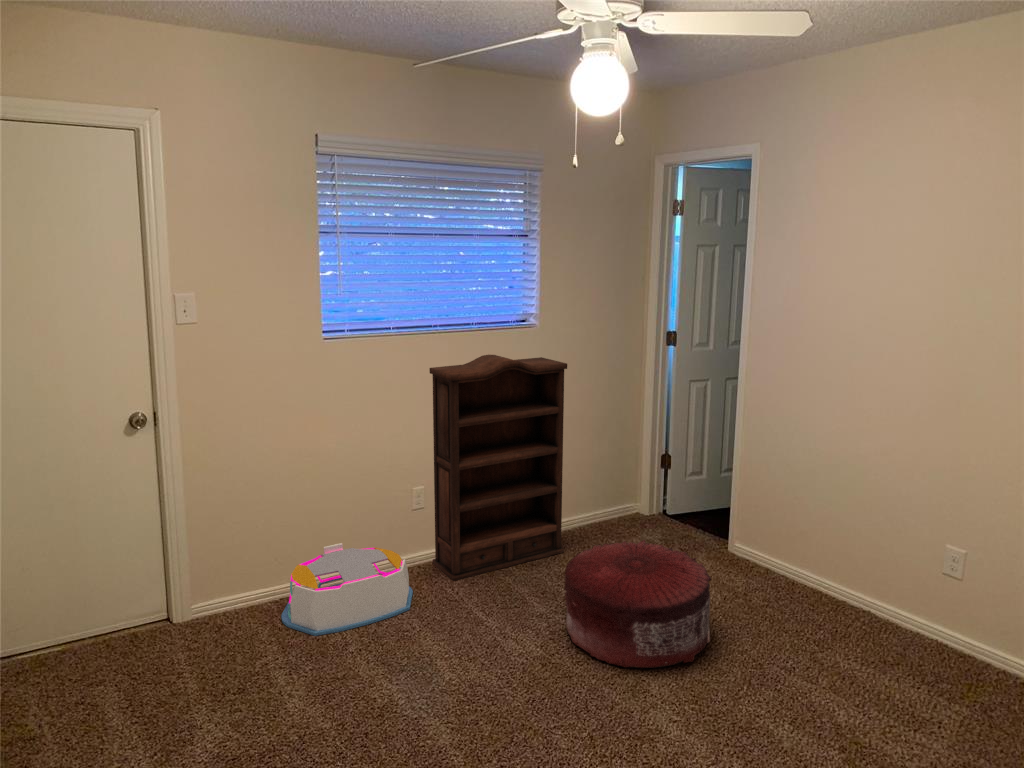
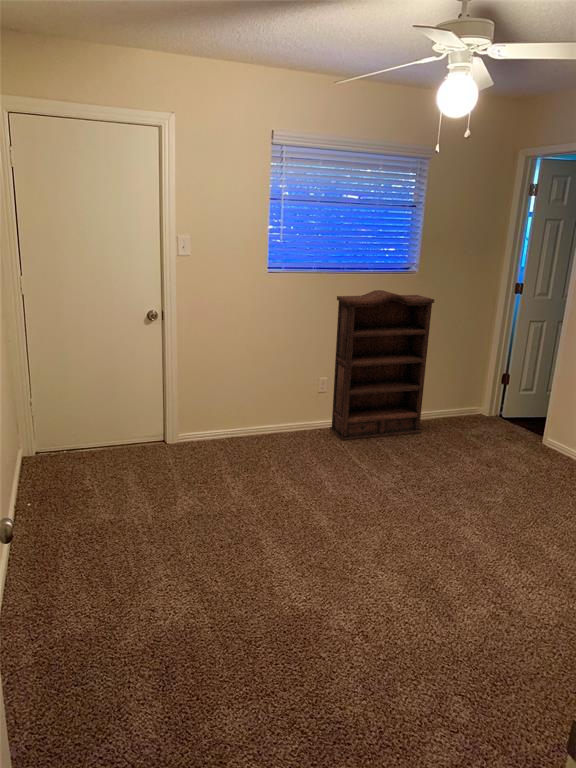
pouf: present [564,540,711,668] -> none [413,423,518,502]
storage bin: present [281,543,413,636] -> none [231,407,314,459]

